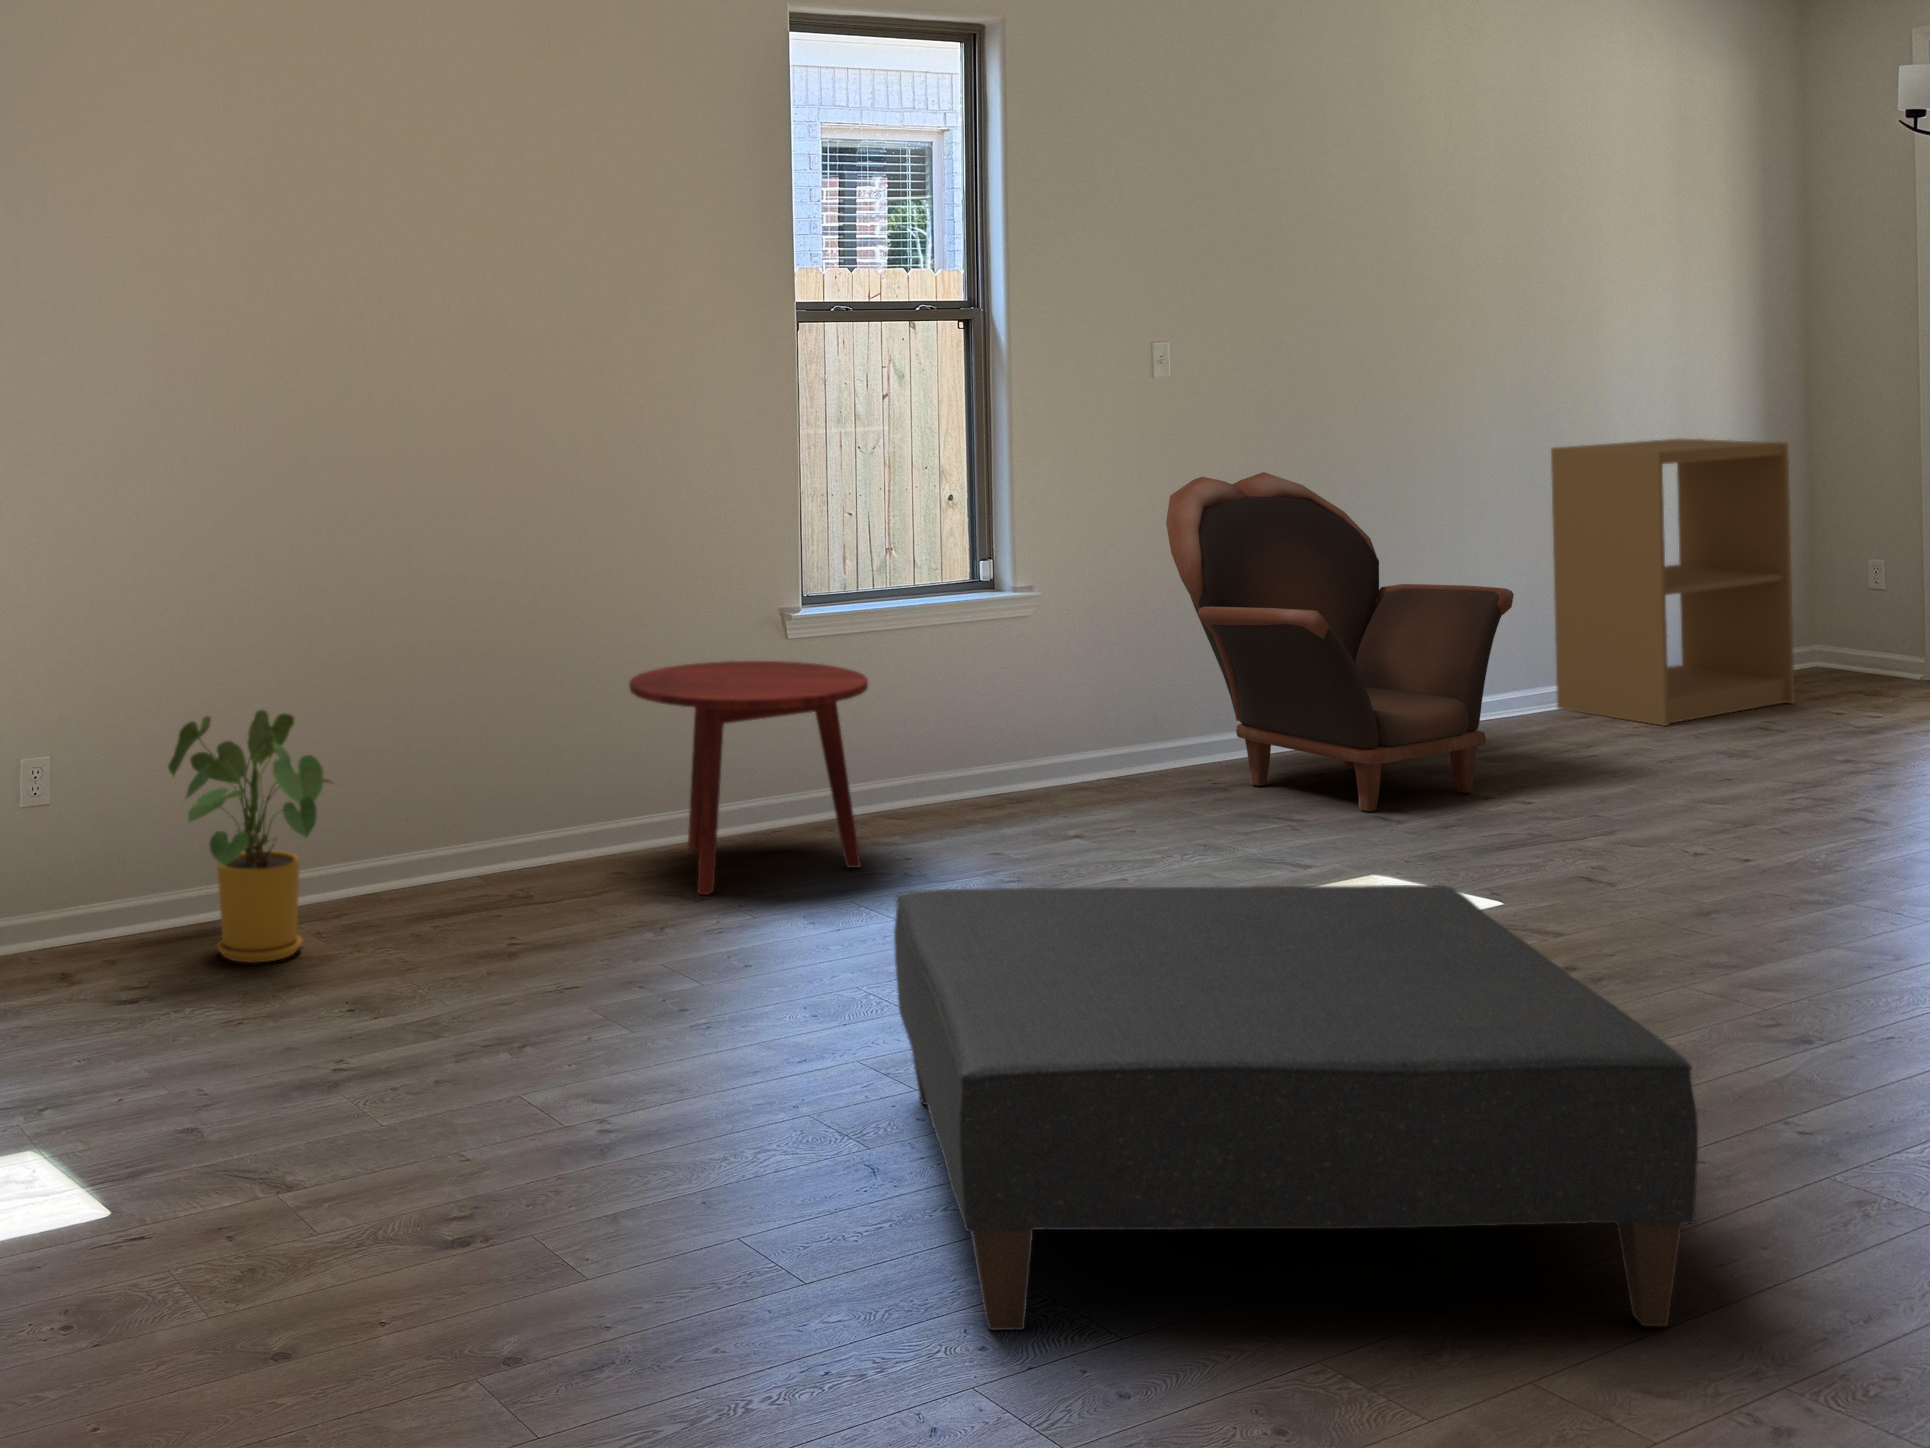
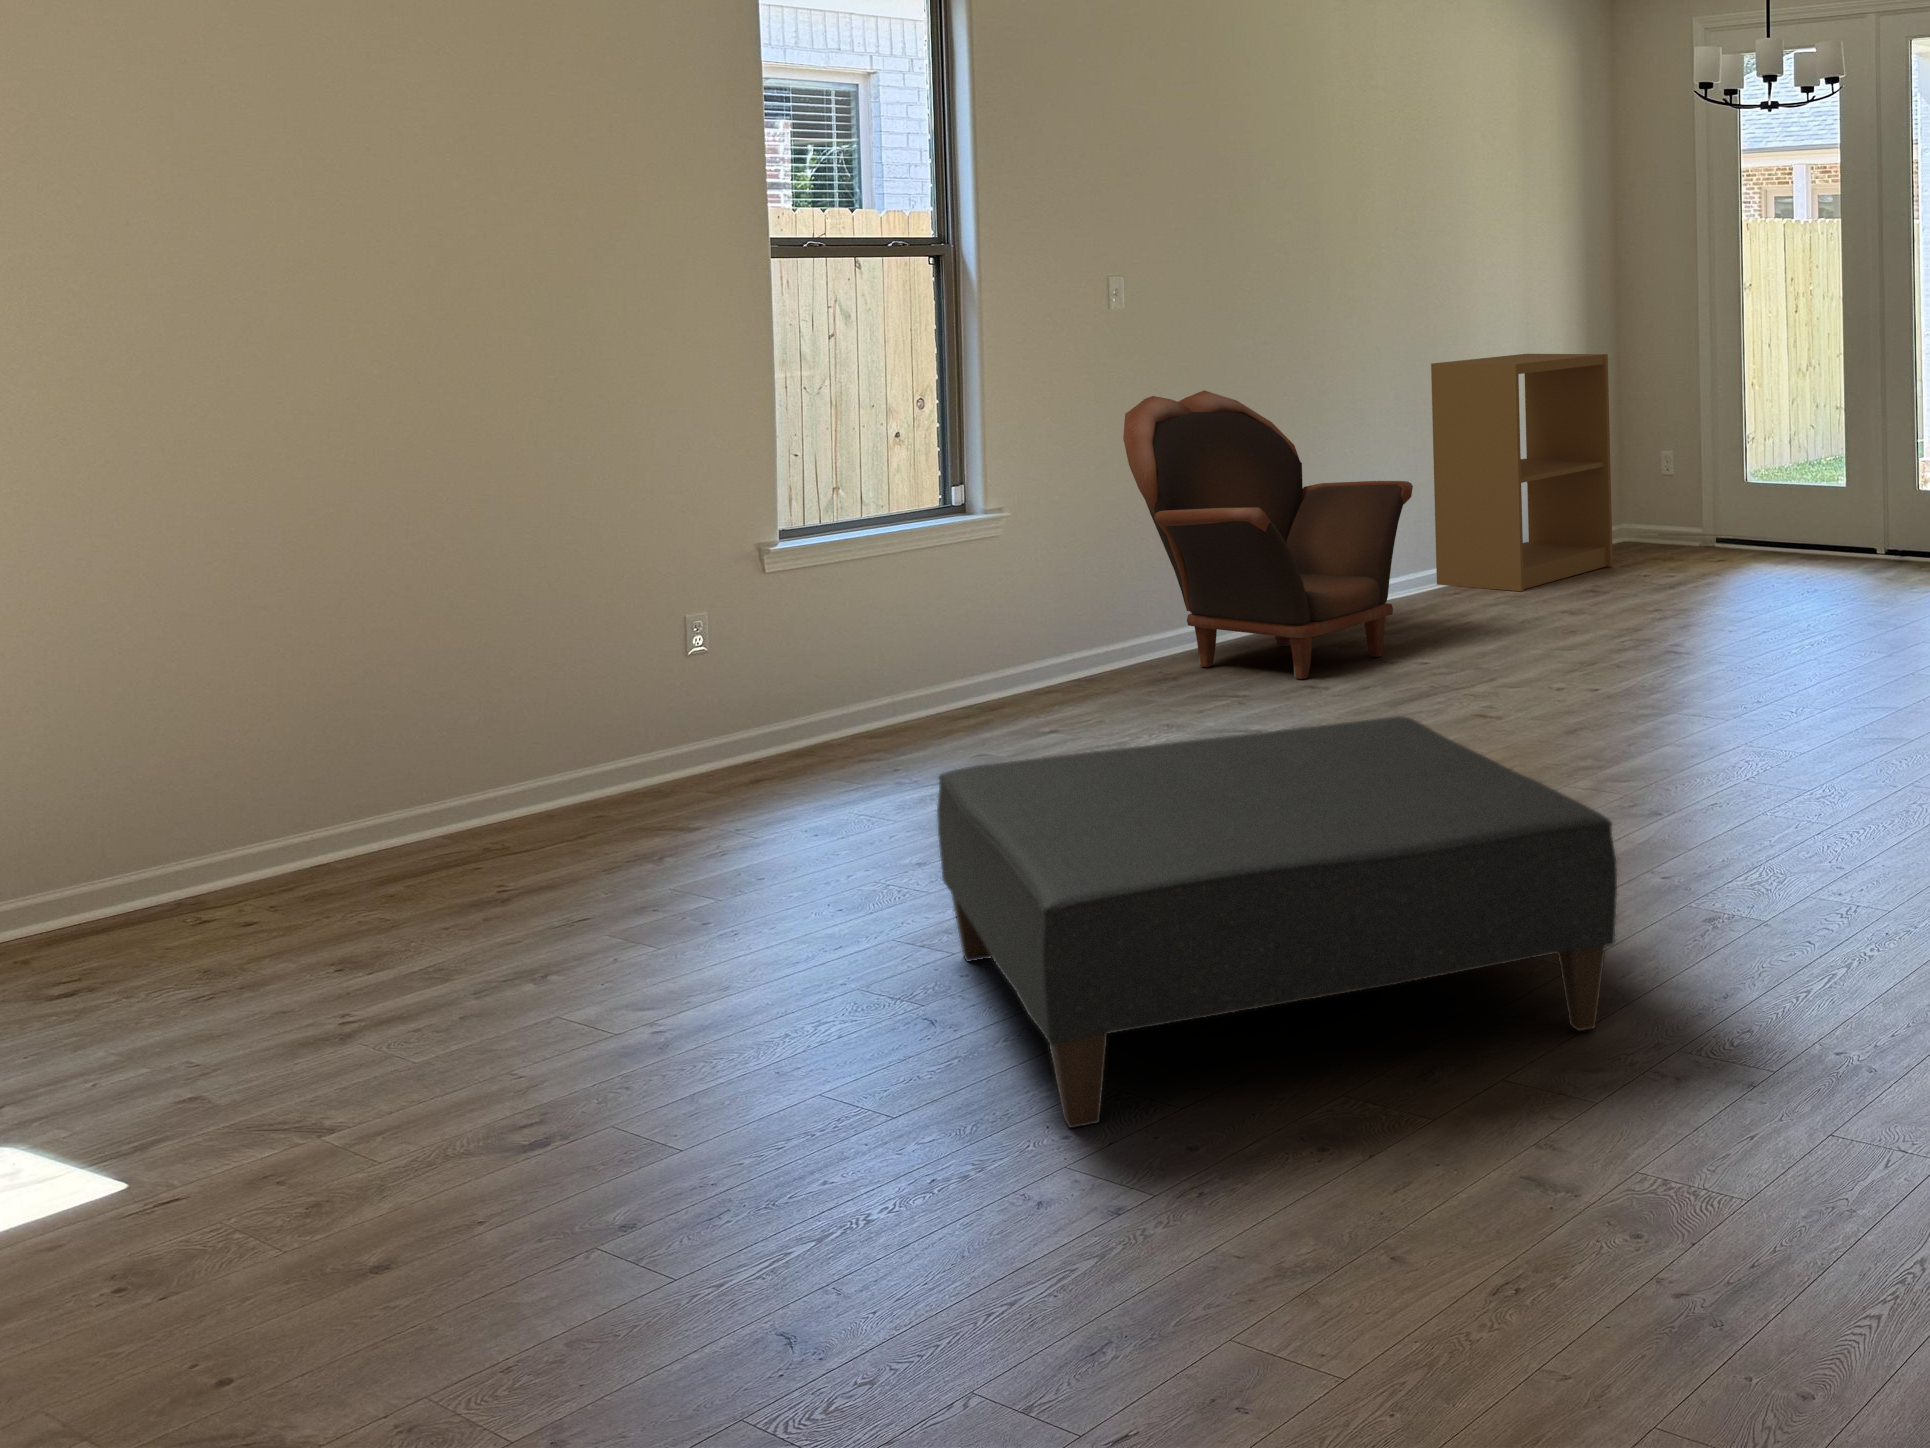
side table: present [629,661,868,895] -> none [622,584,866,812]
house plant: present [168,710,332,963] -> none [104,669,321,935]

